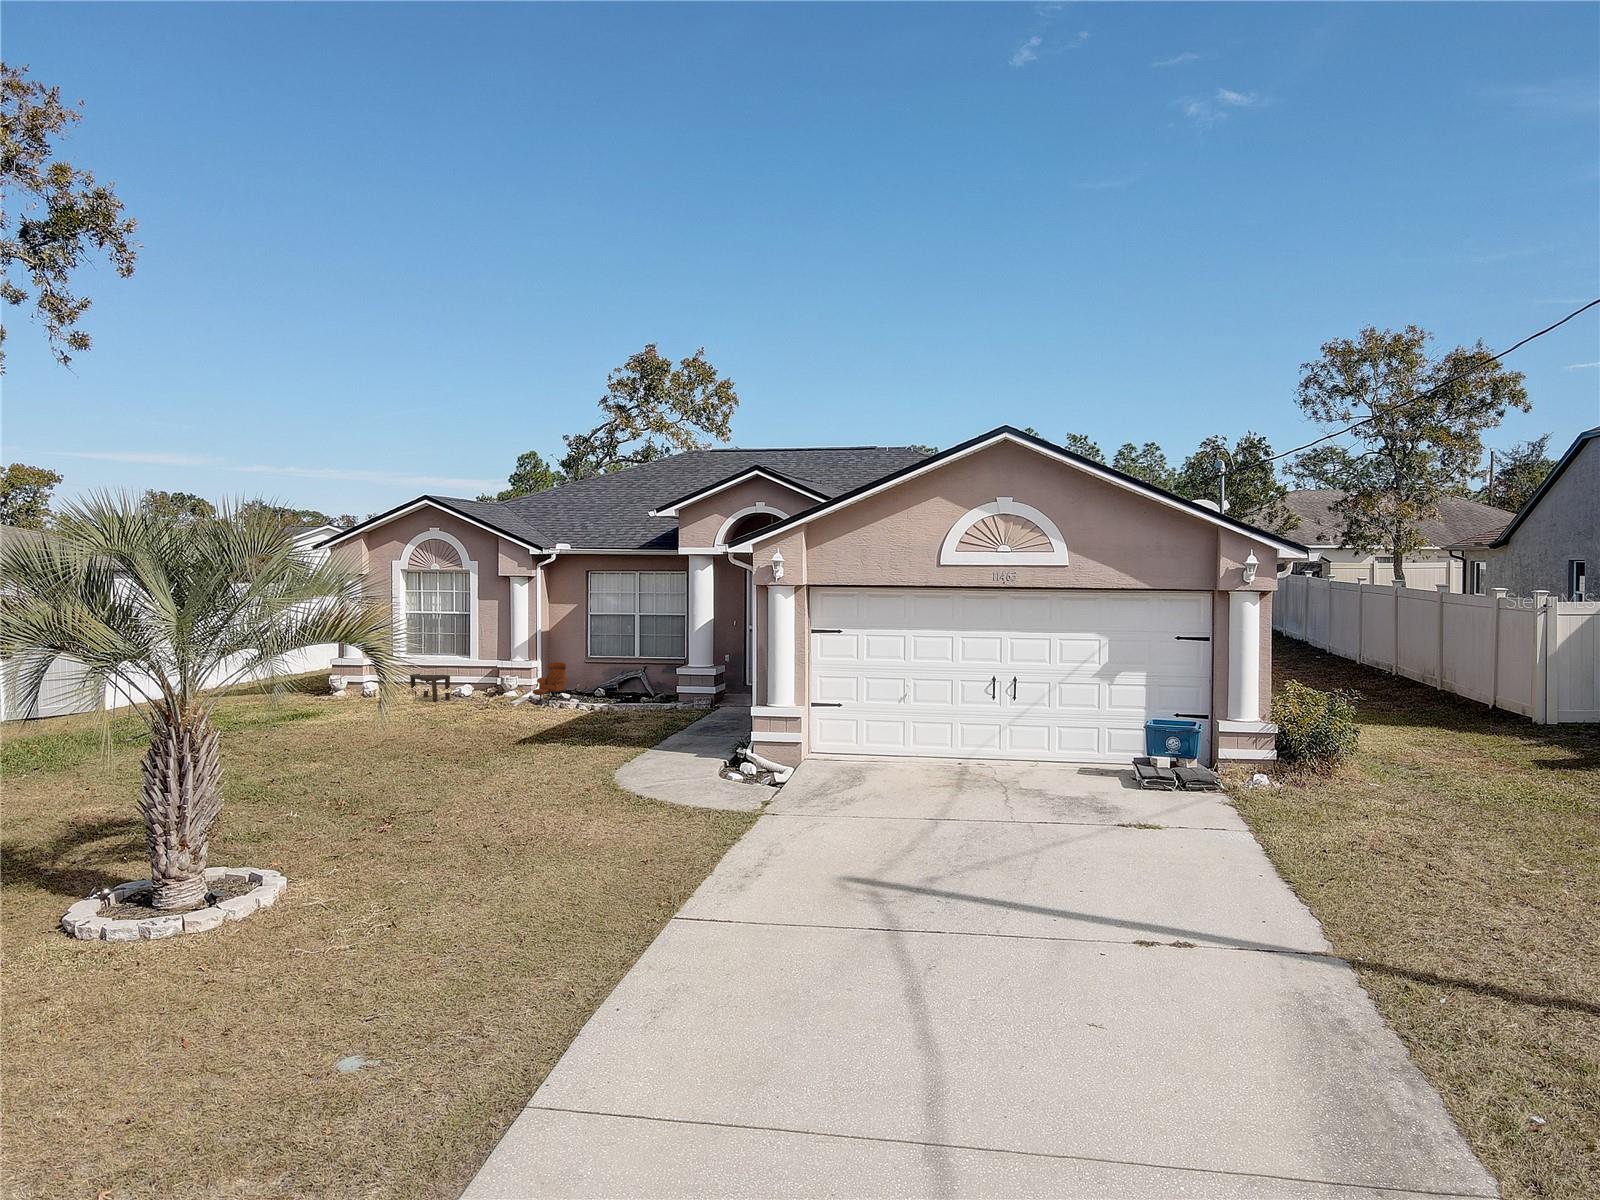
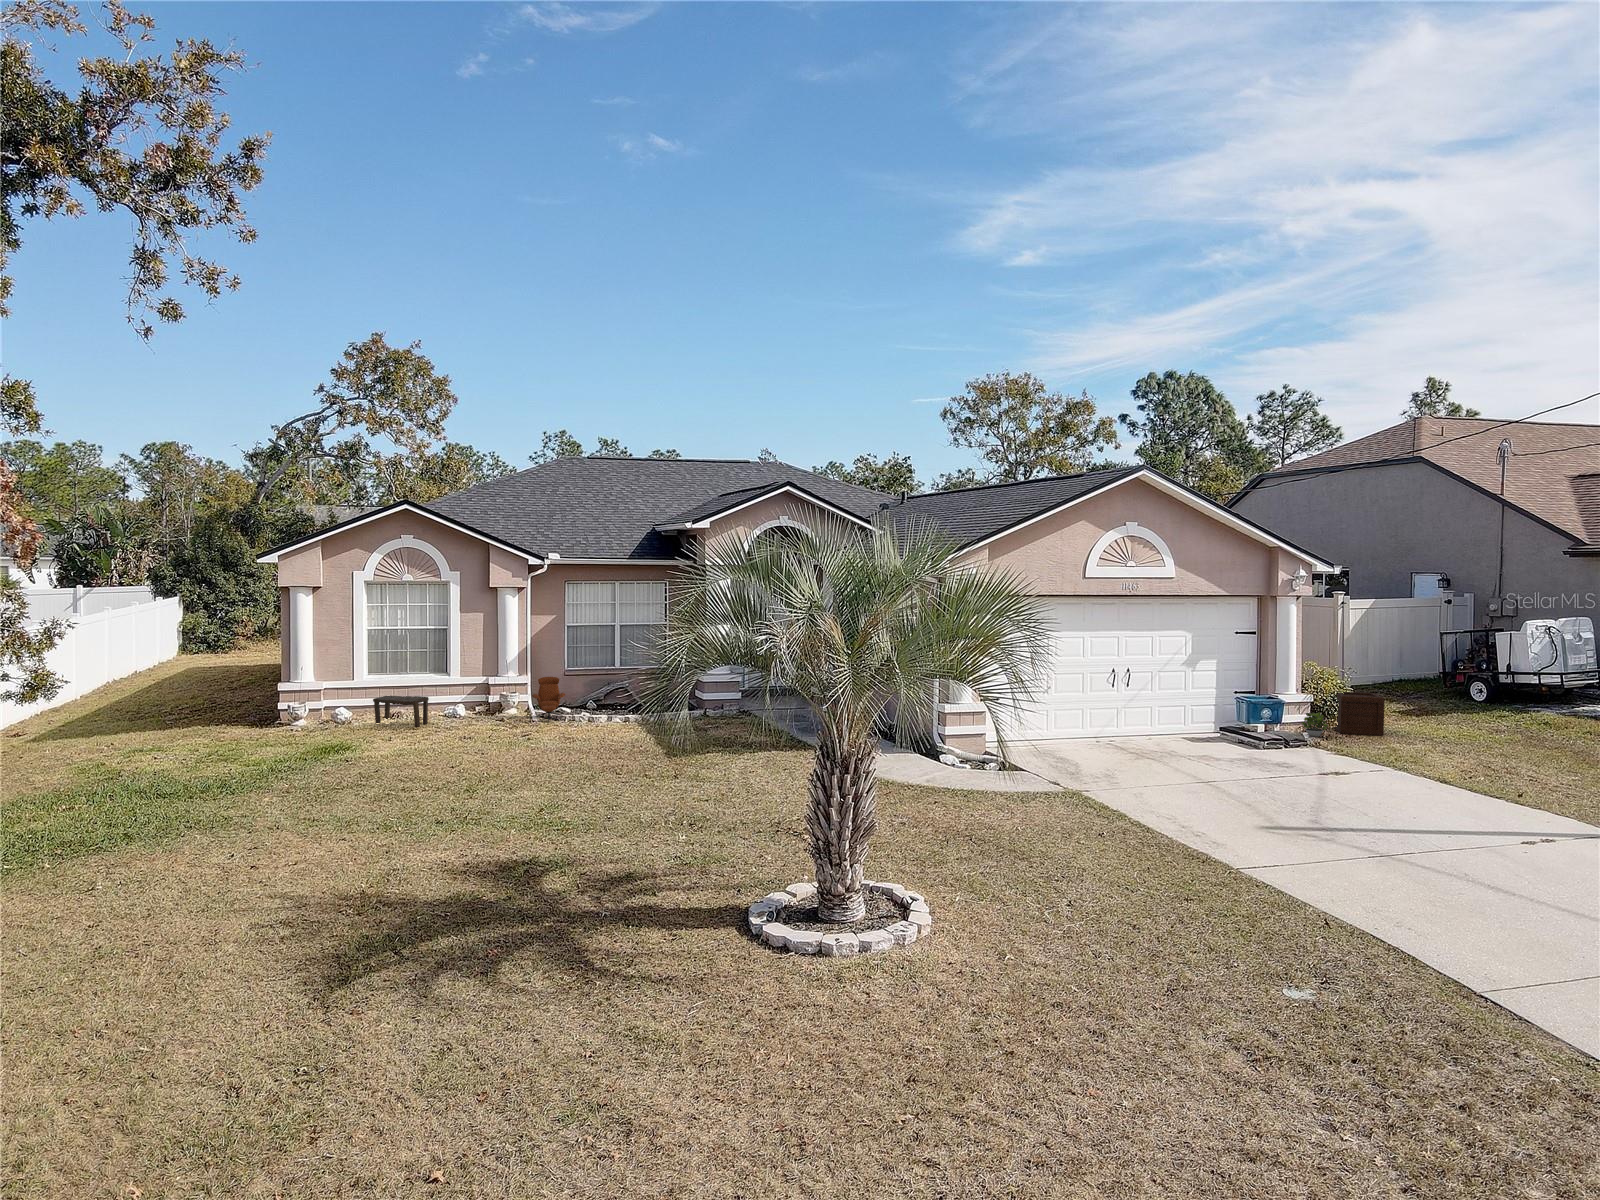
wooden crate: none [1337,724,1412,790] -> present [1334,691,1385,736]
potted plant: none [1271,749,1303,782] -> present [1302,712,1328,737]

